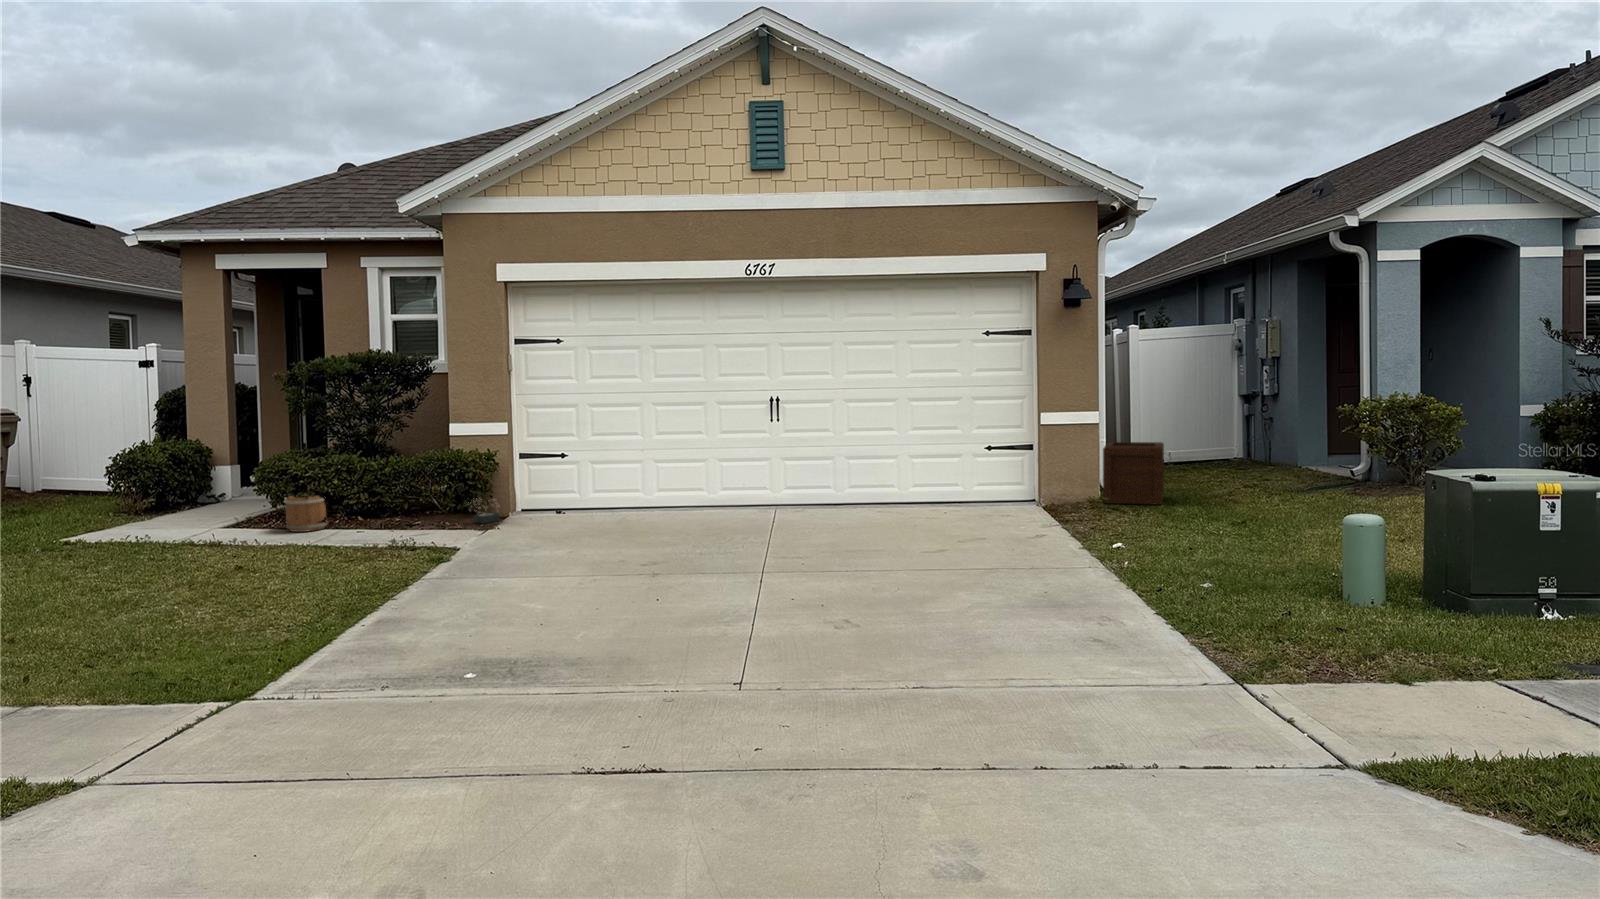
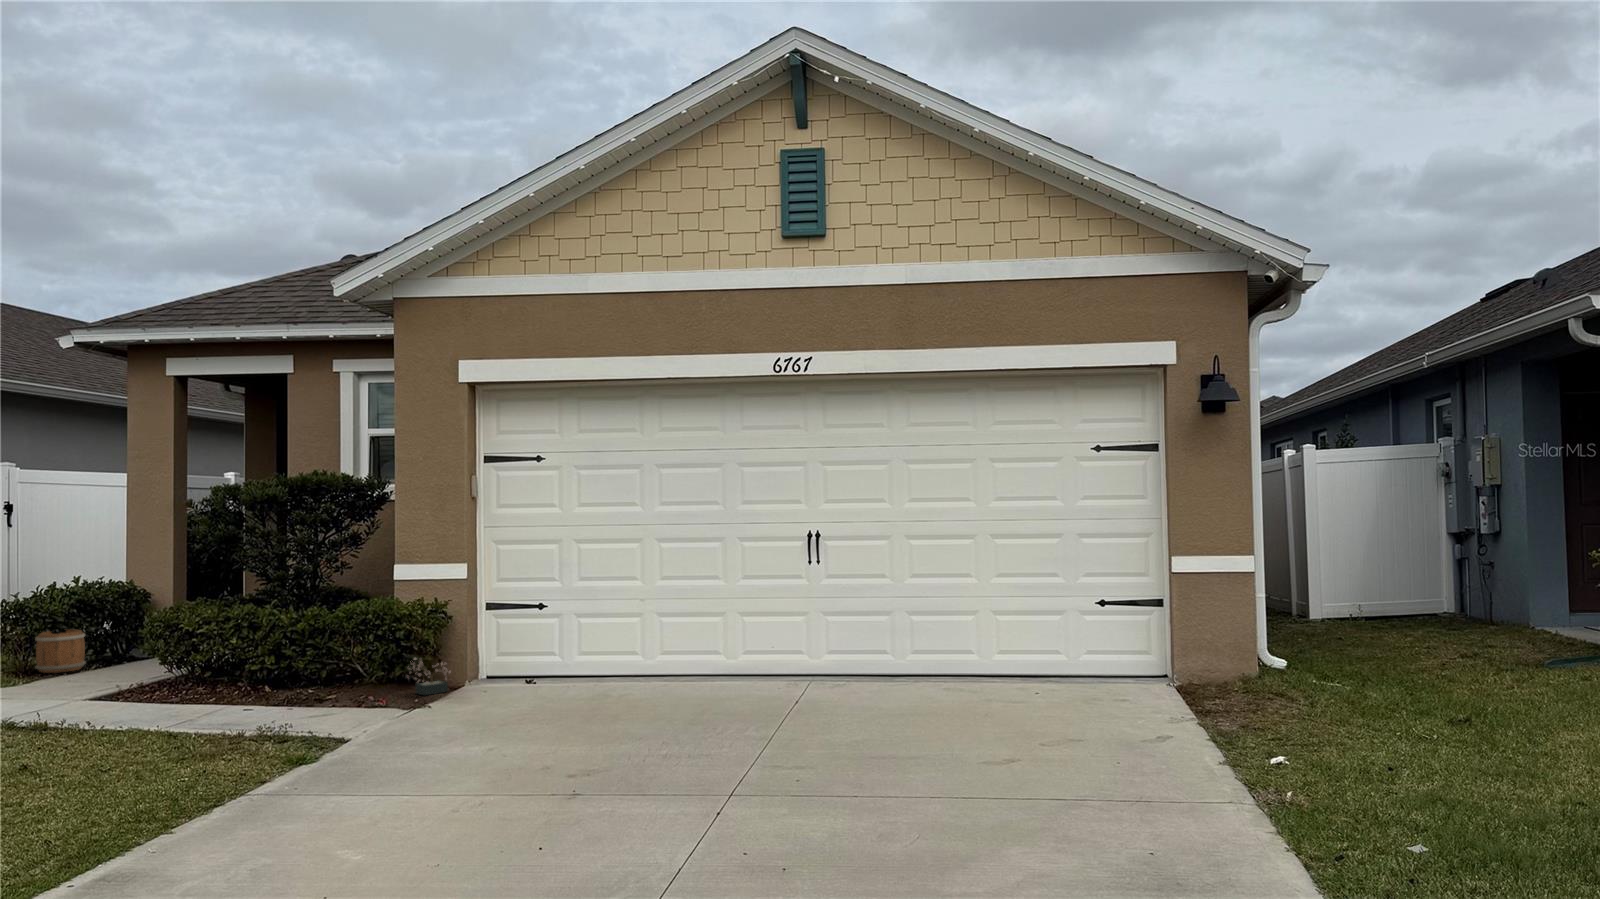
wooden crate: present [1103,442,1164,505] -> none [1263,598,1352,689]
bucket: present [285,496,327,532] -> present [35,630,86,673]

